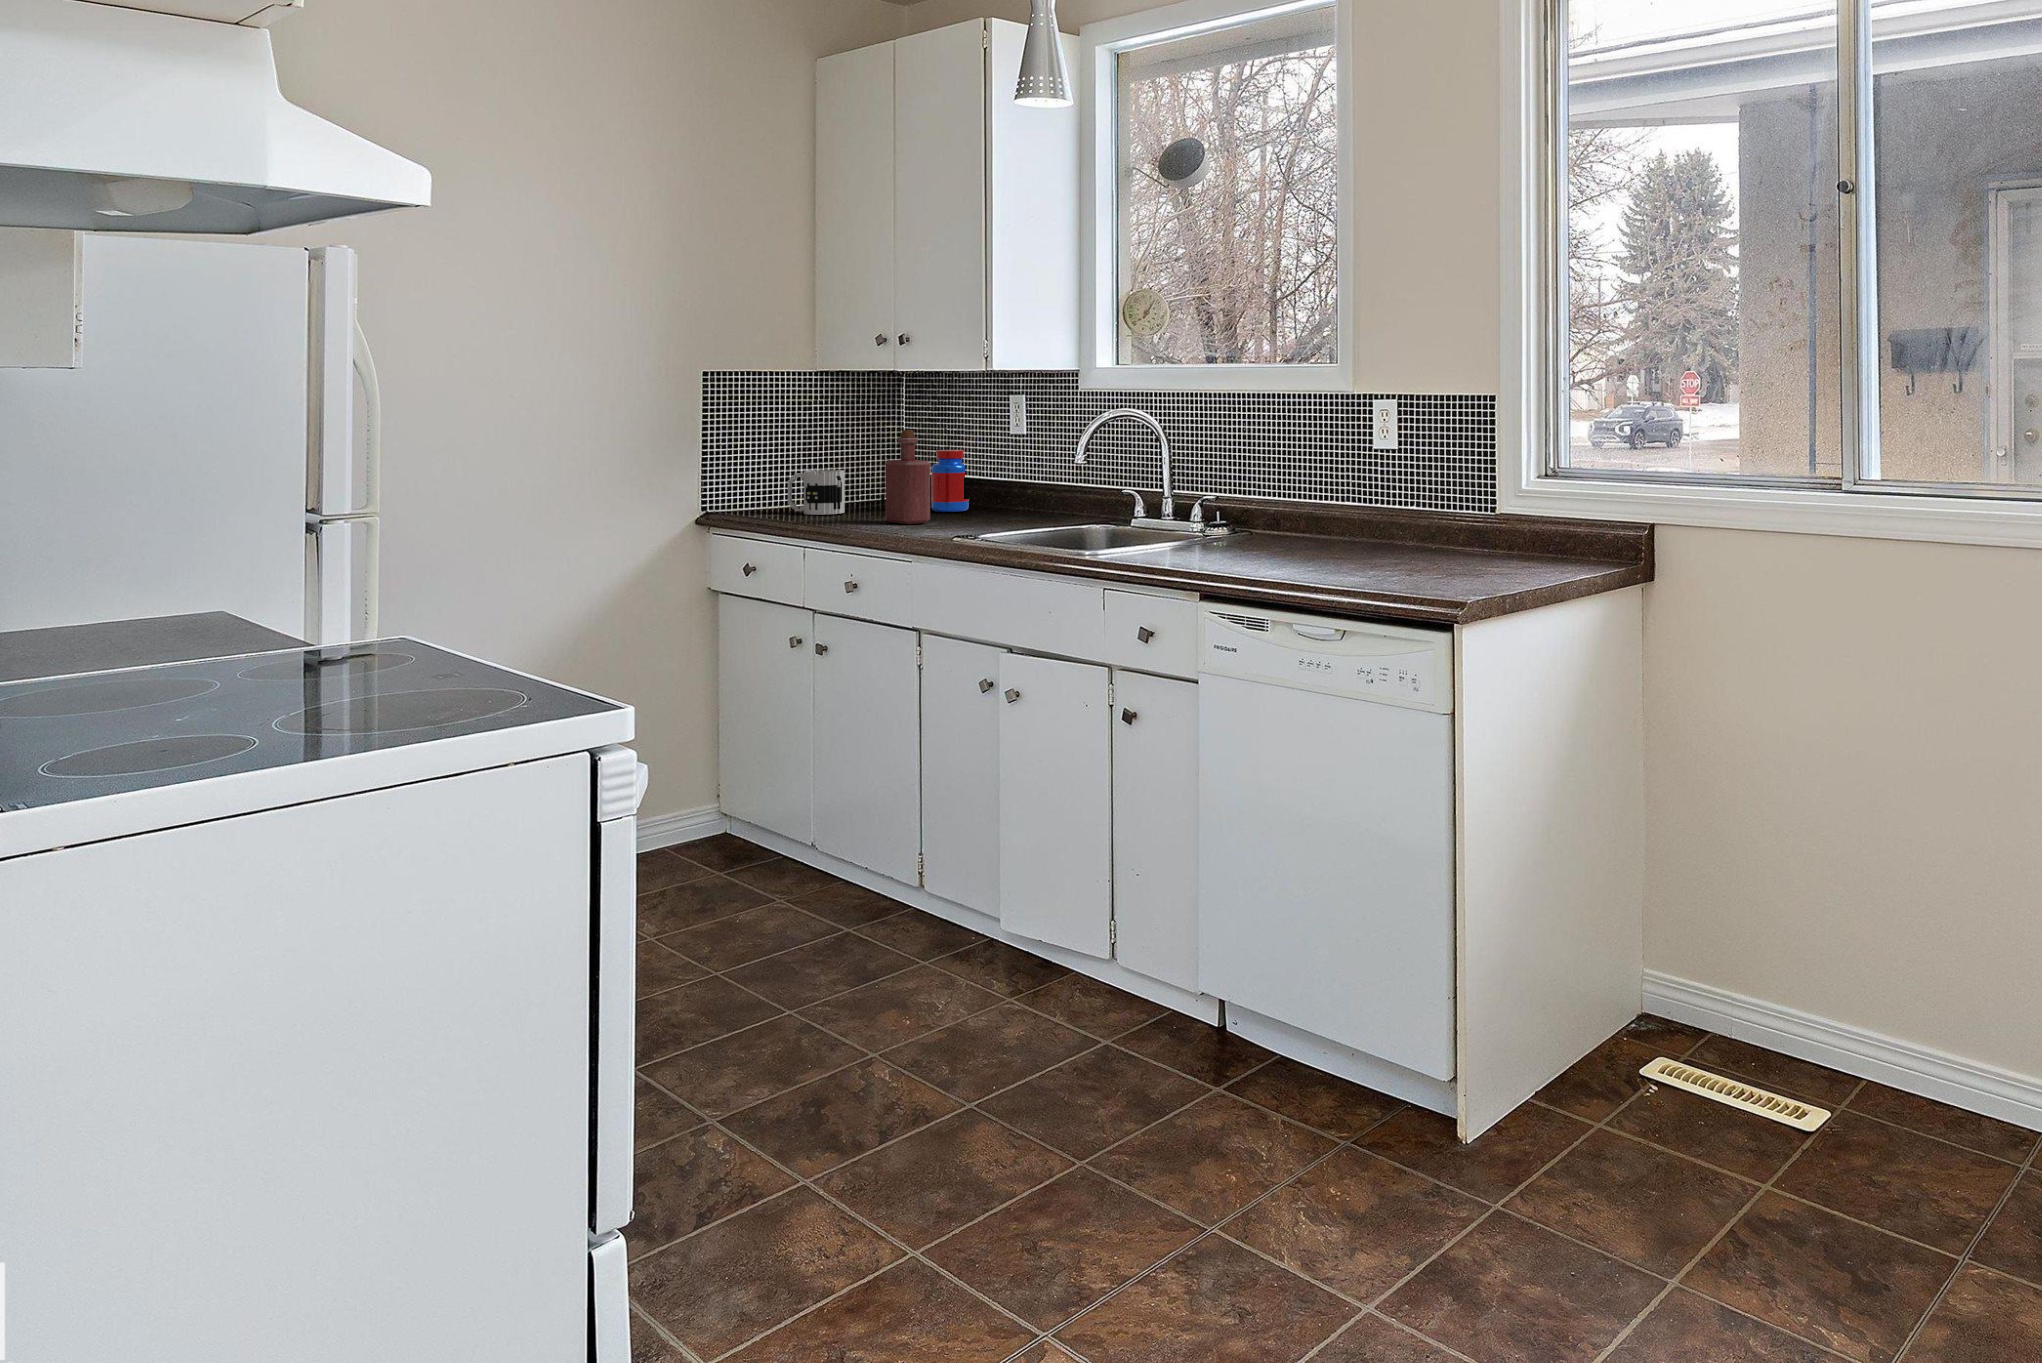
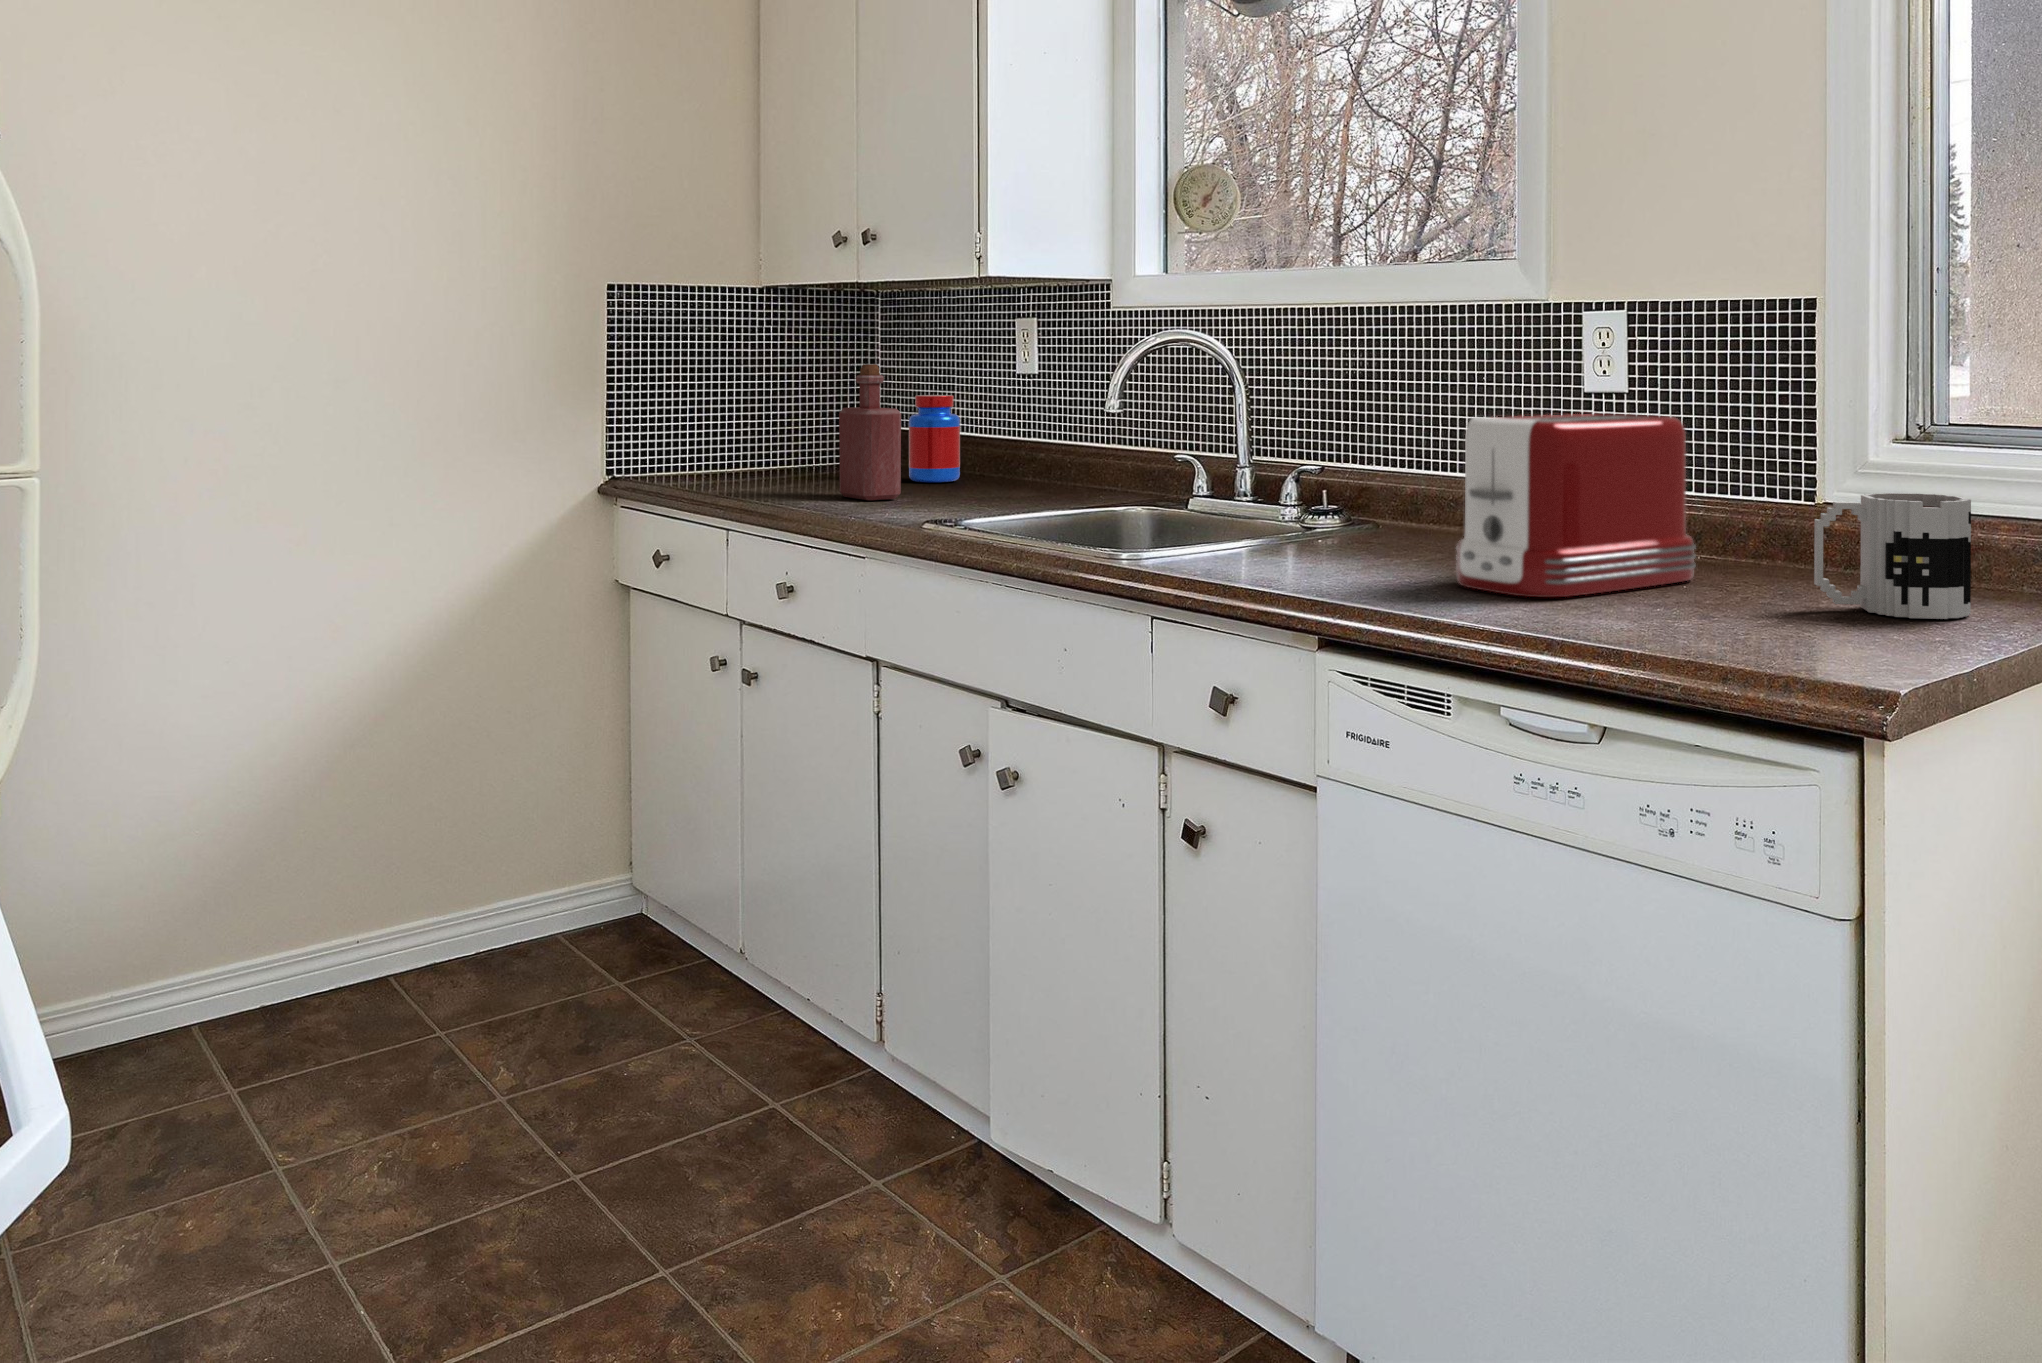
toaster: none [1281,463,1420,568] -> present [1456,414,1696,597]
mug: present [788,470,844,515] -> present [1814,493,1971,619]

